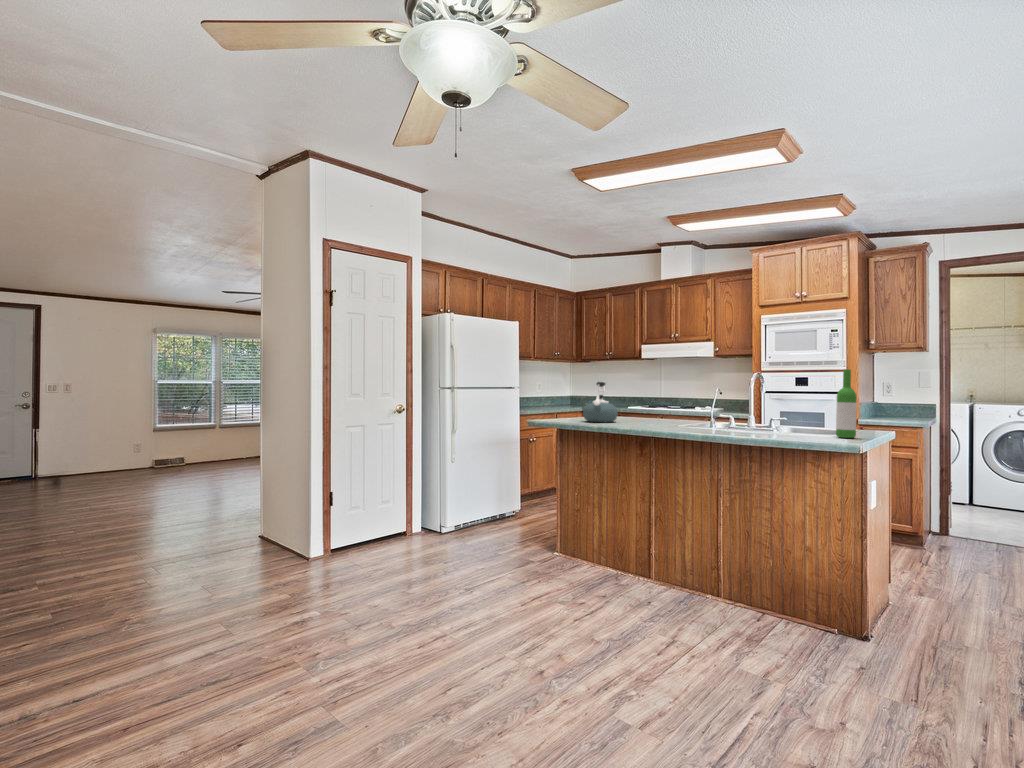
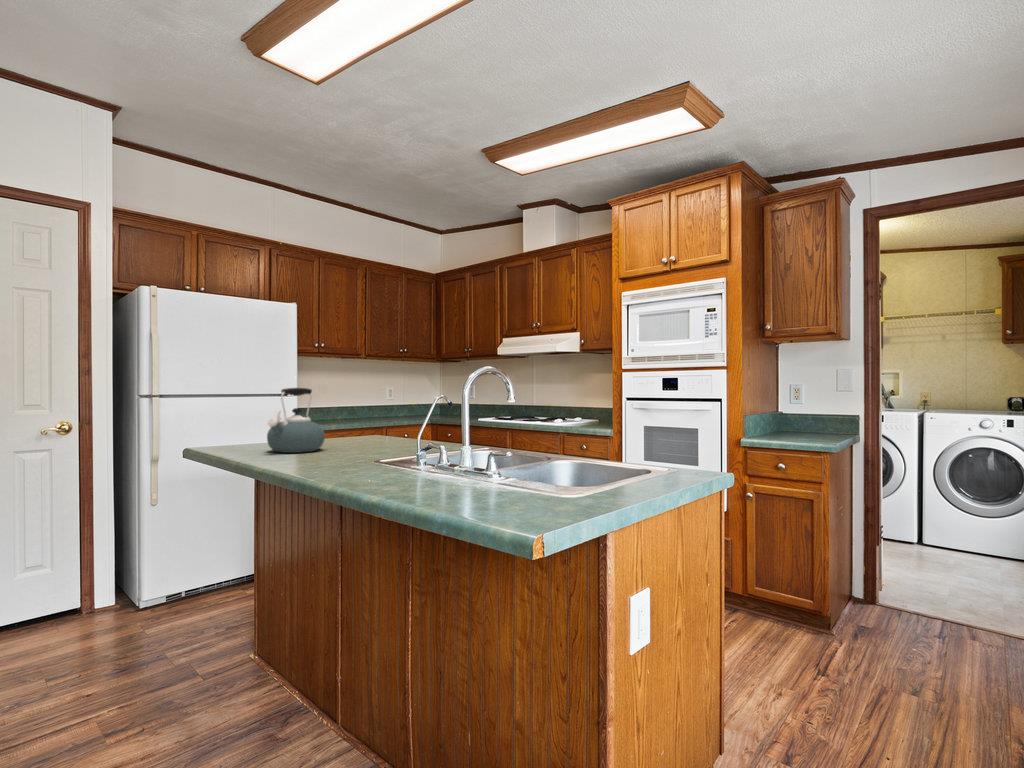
wine bottle: present [836,369,857,438] -> none [540,363,578,509]

